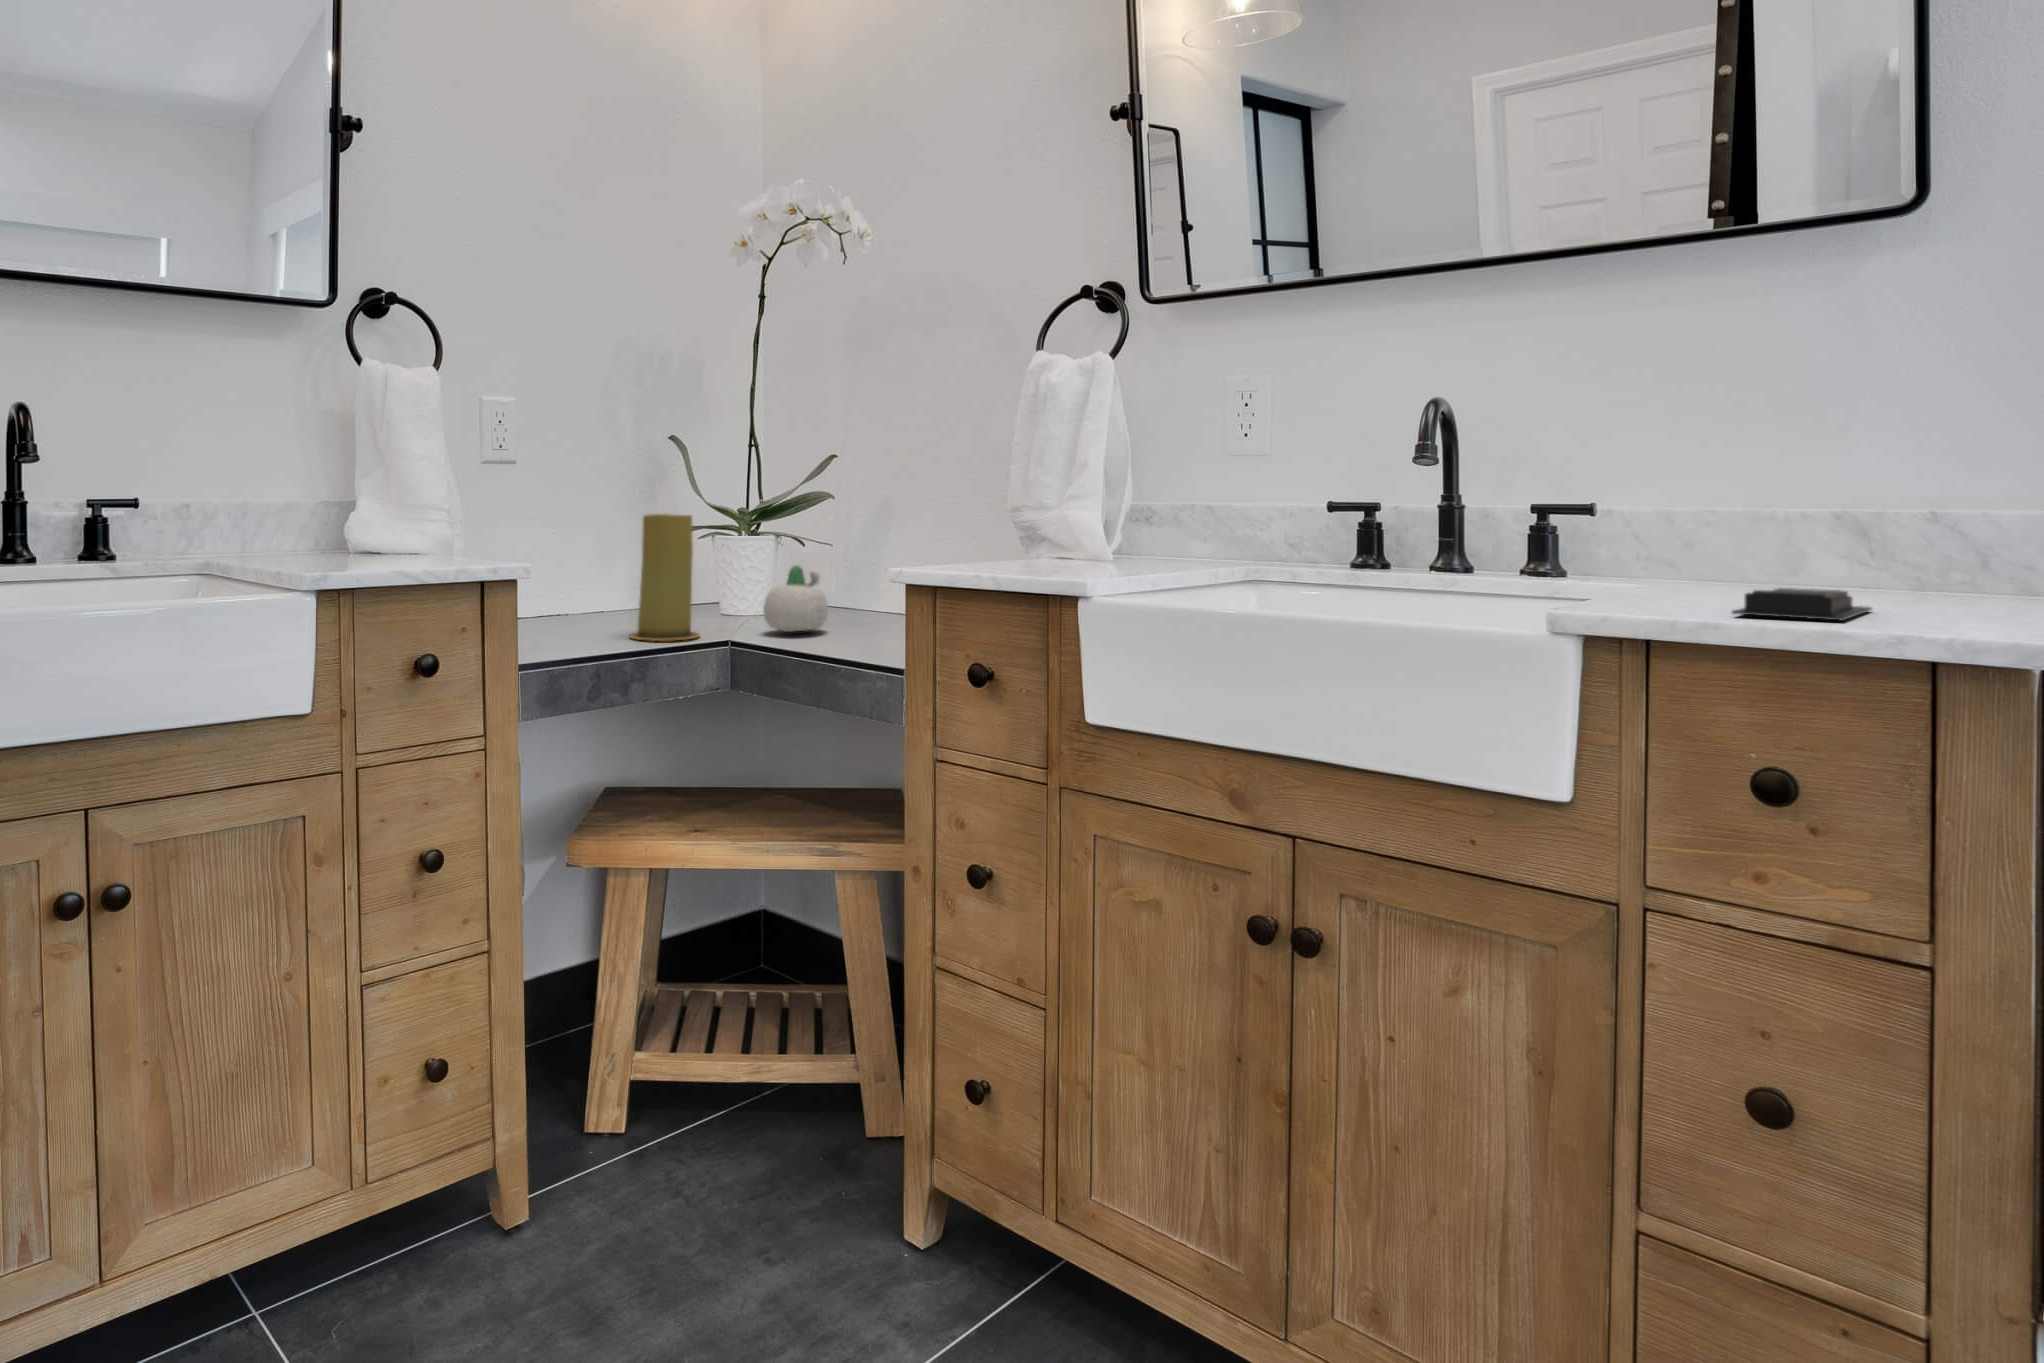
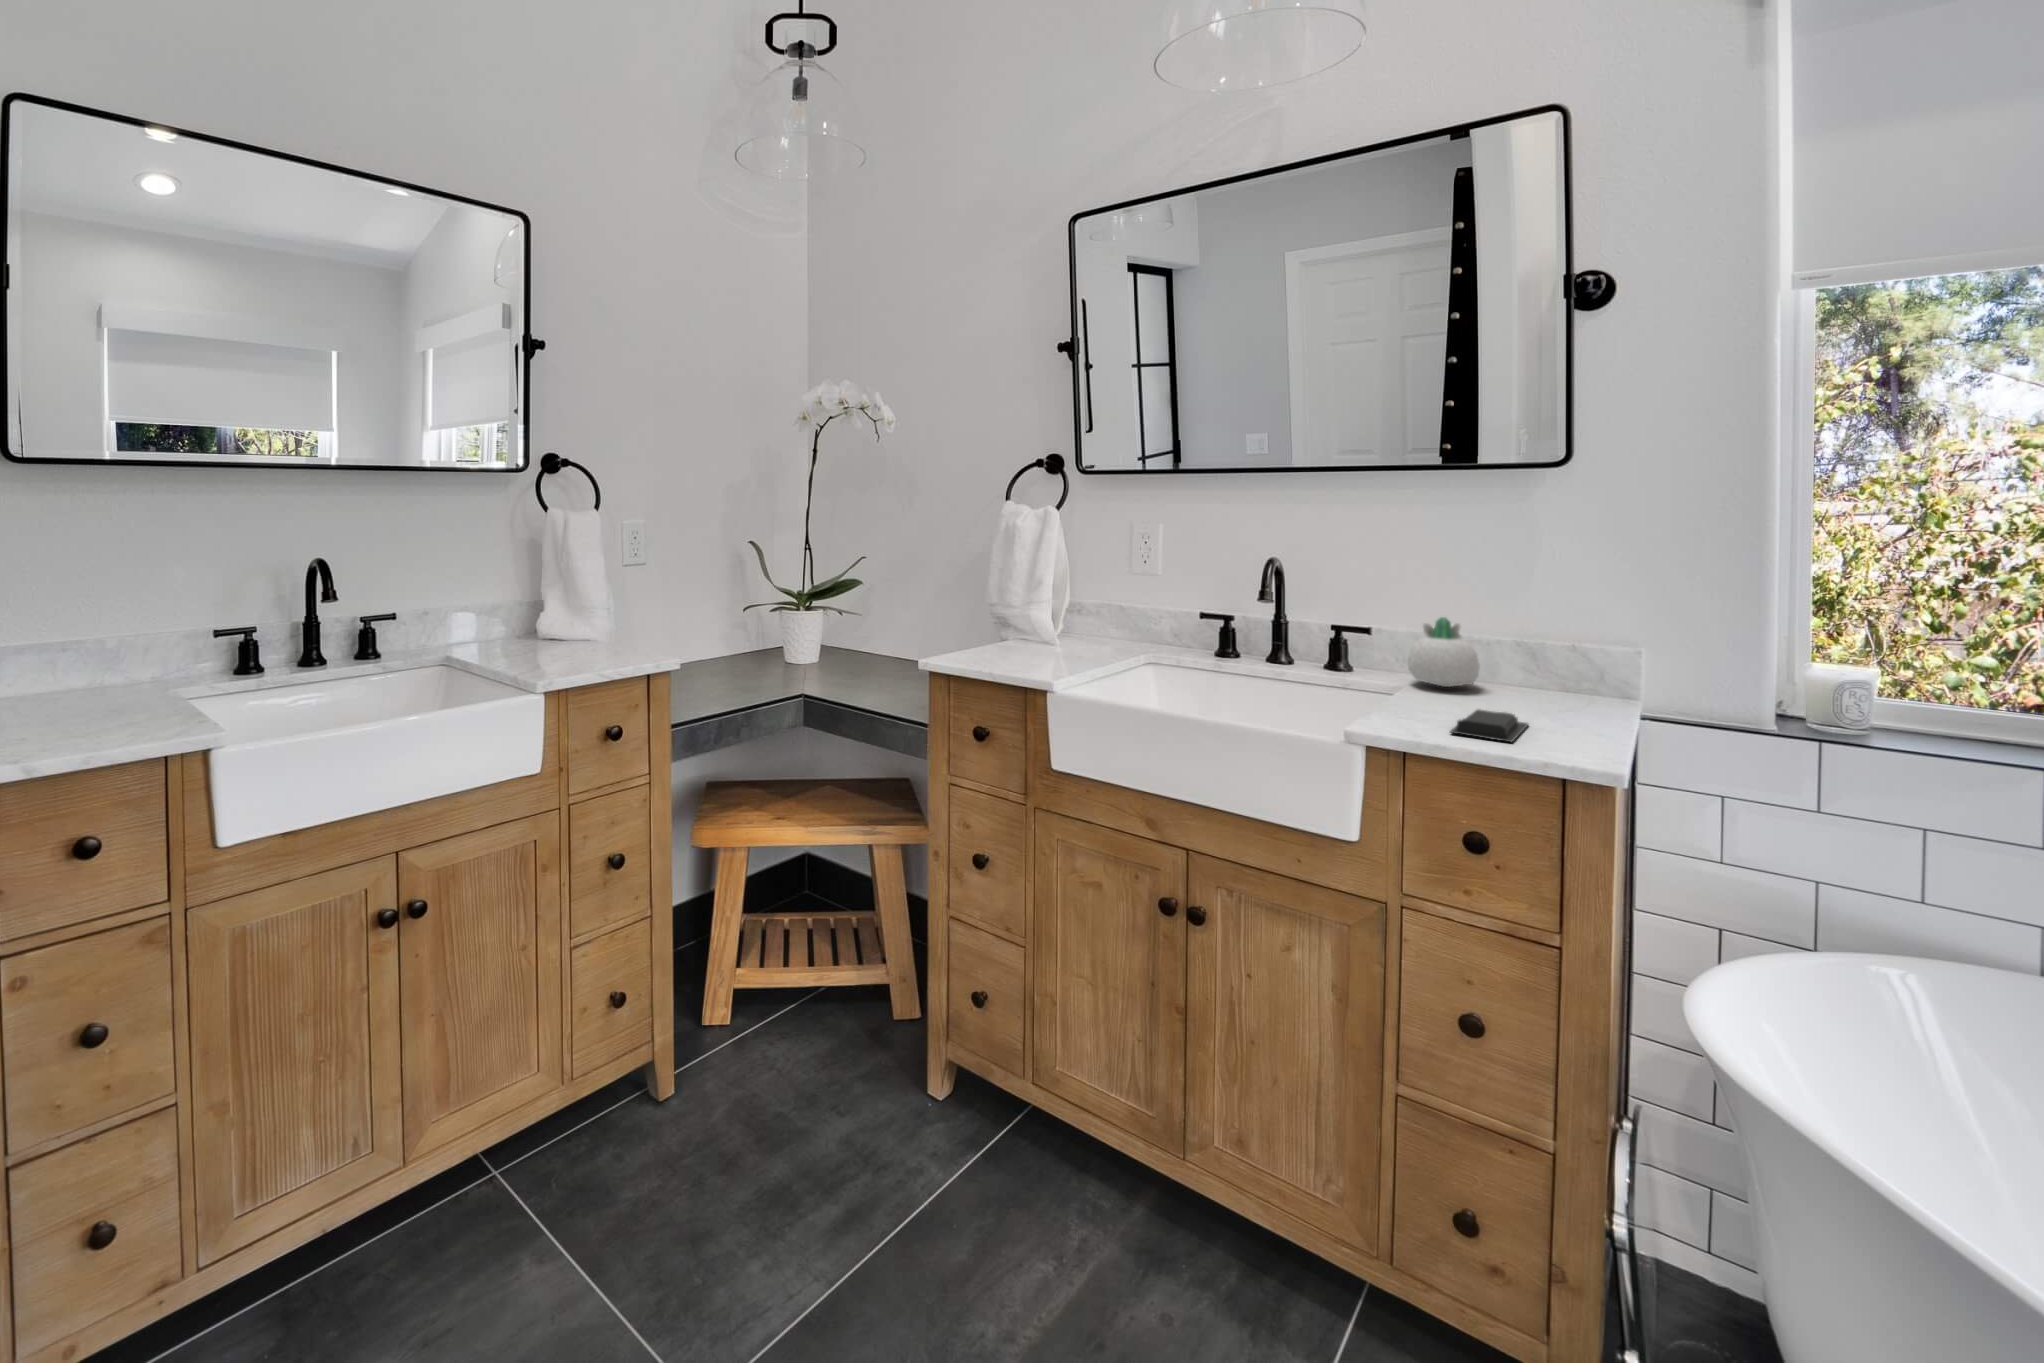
candle: present [630,514,699,641] -> none [727,601,776,691]
succulent planter: present [763,565,828,632] -> present [1408,617,1480,687]

